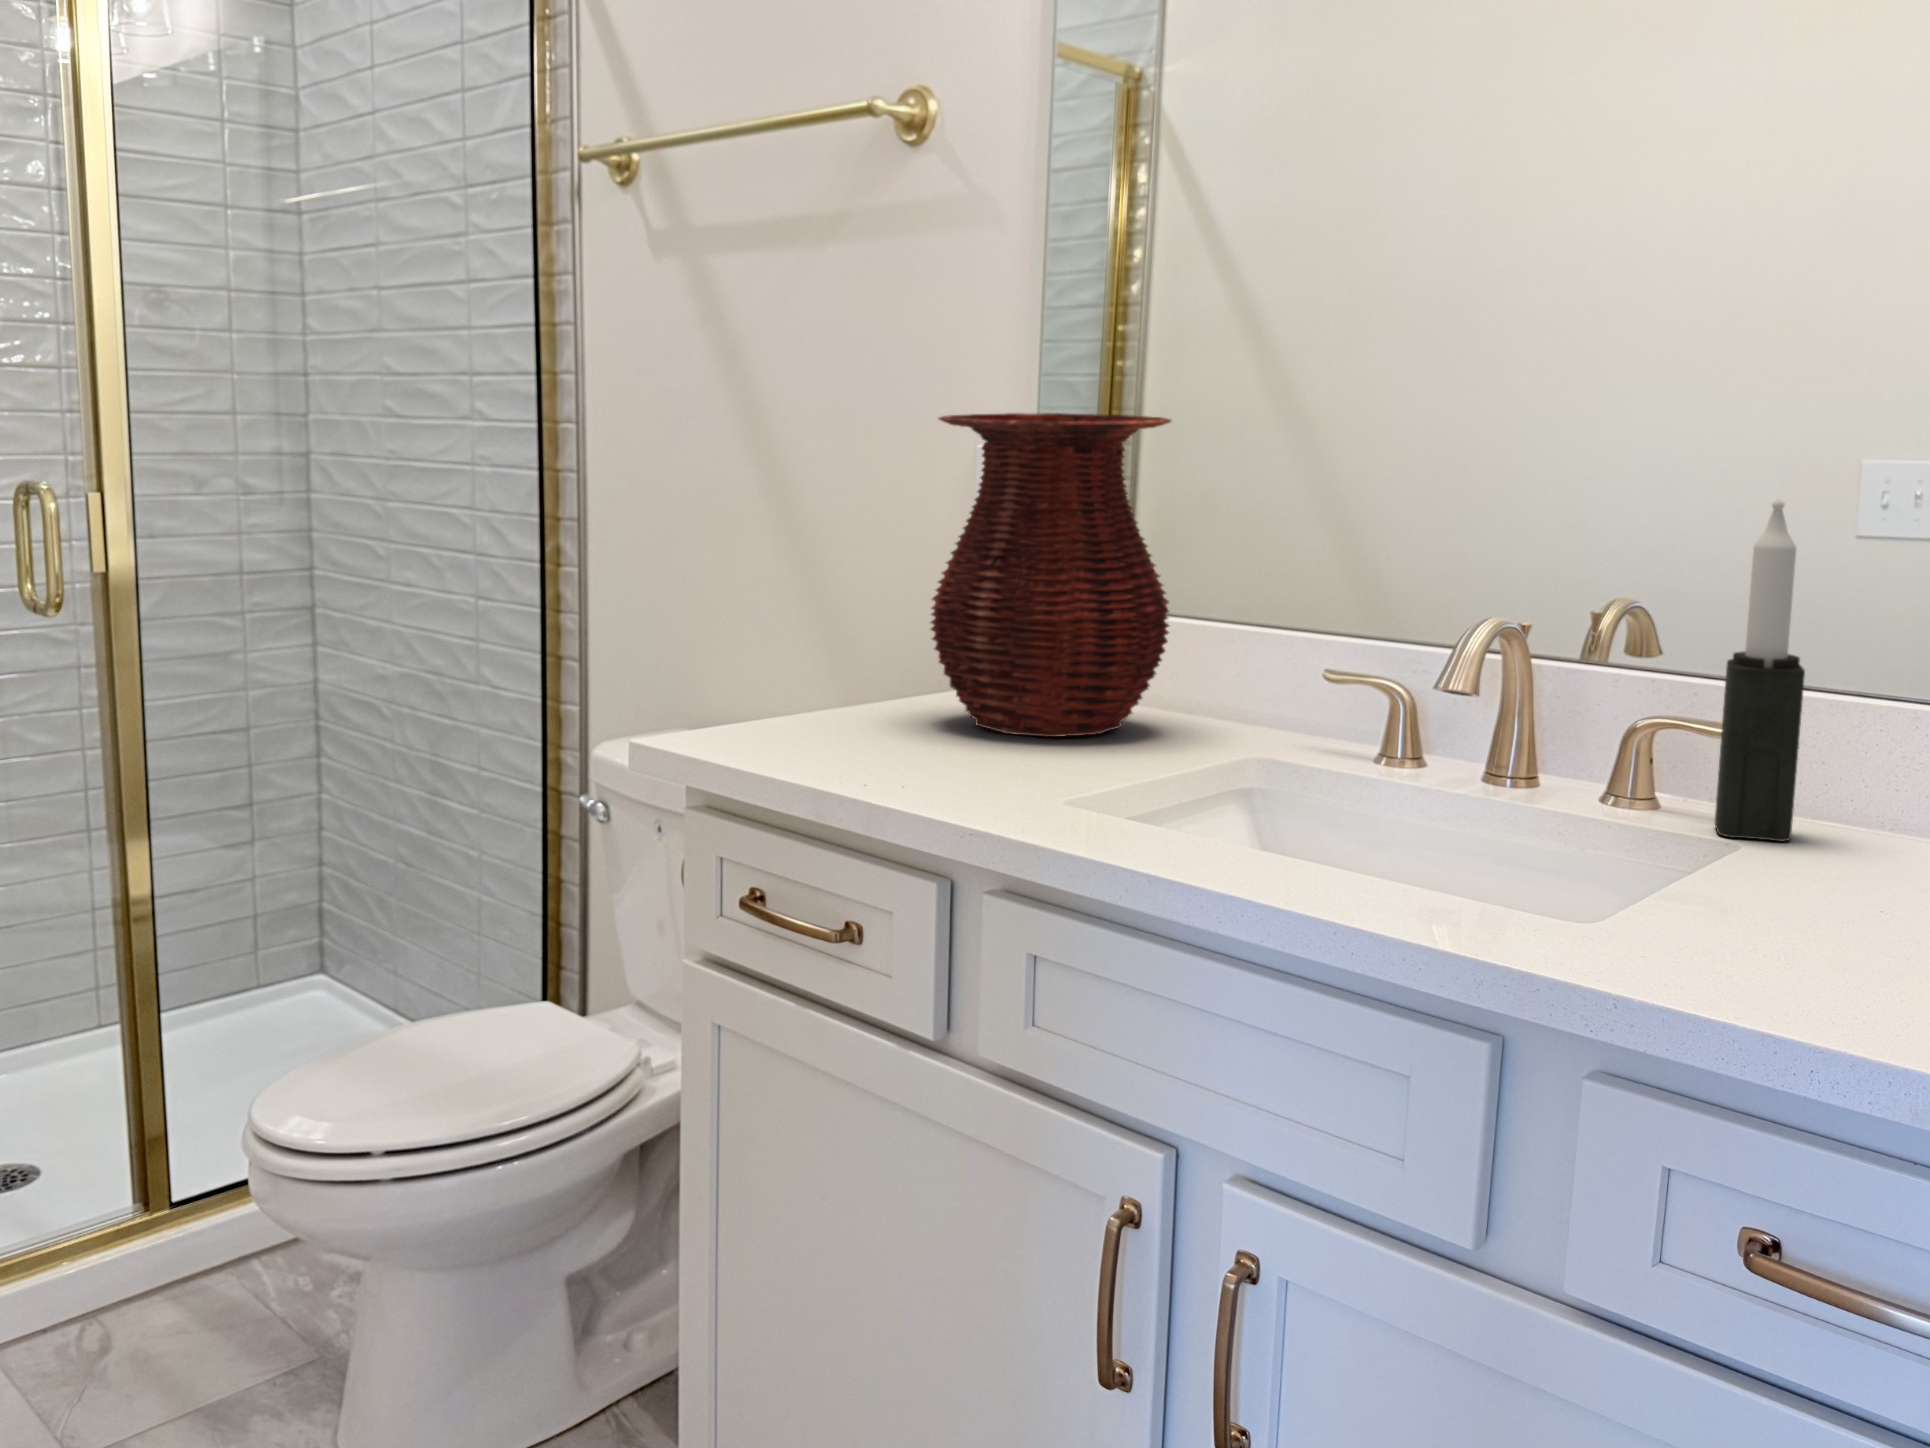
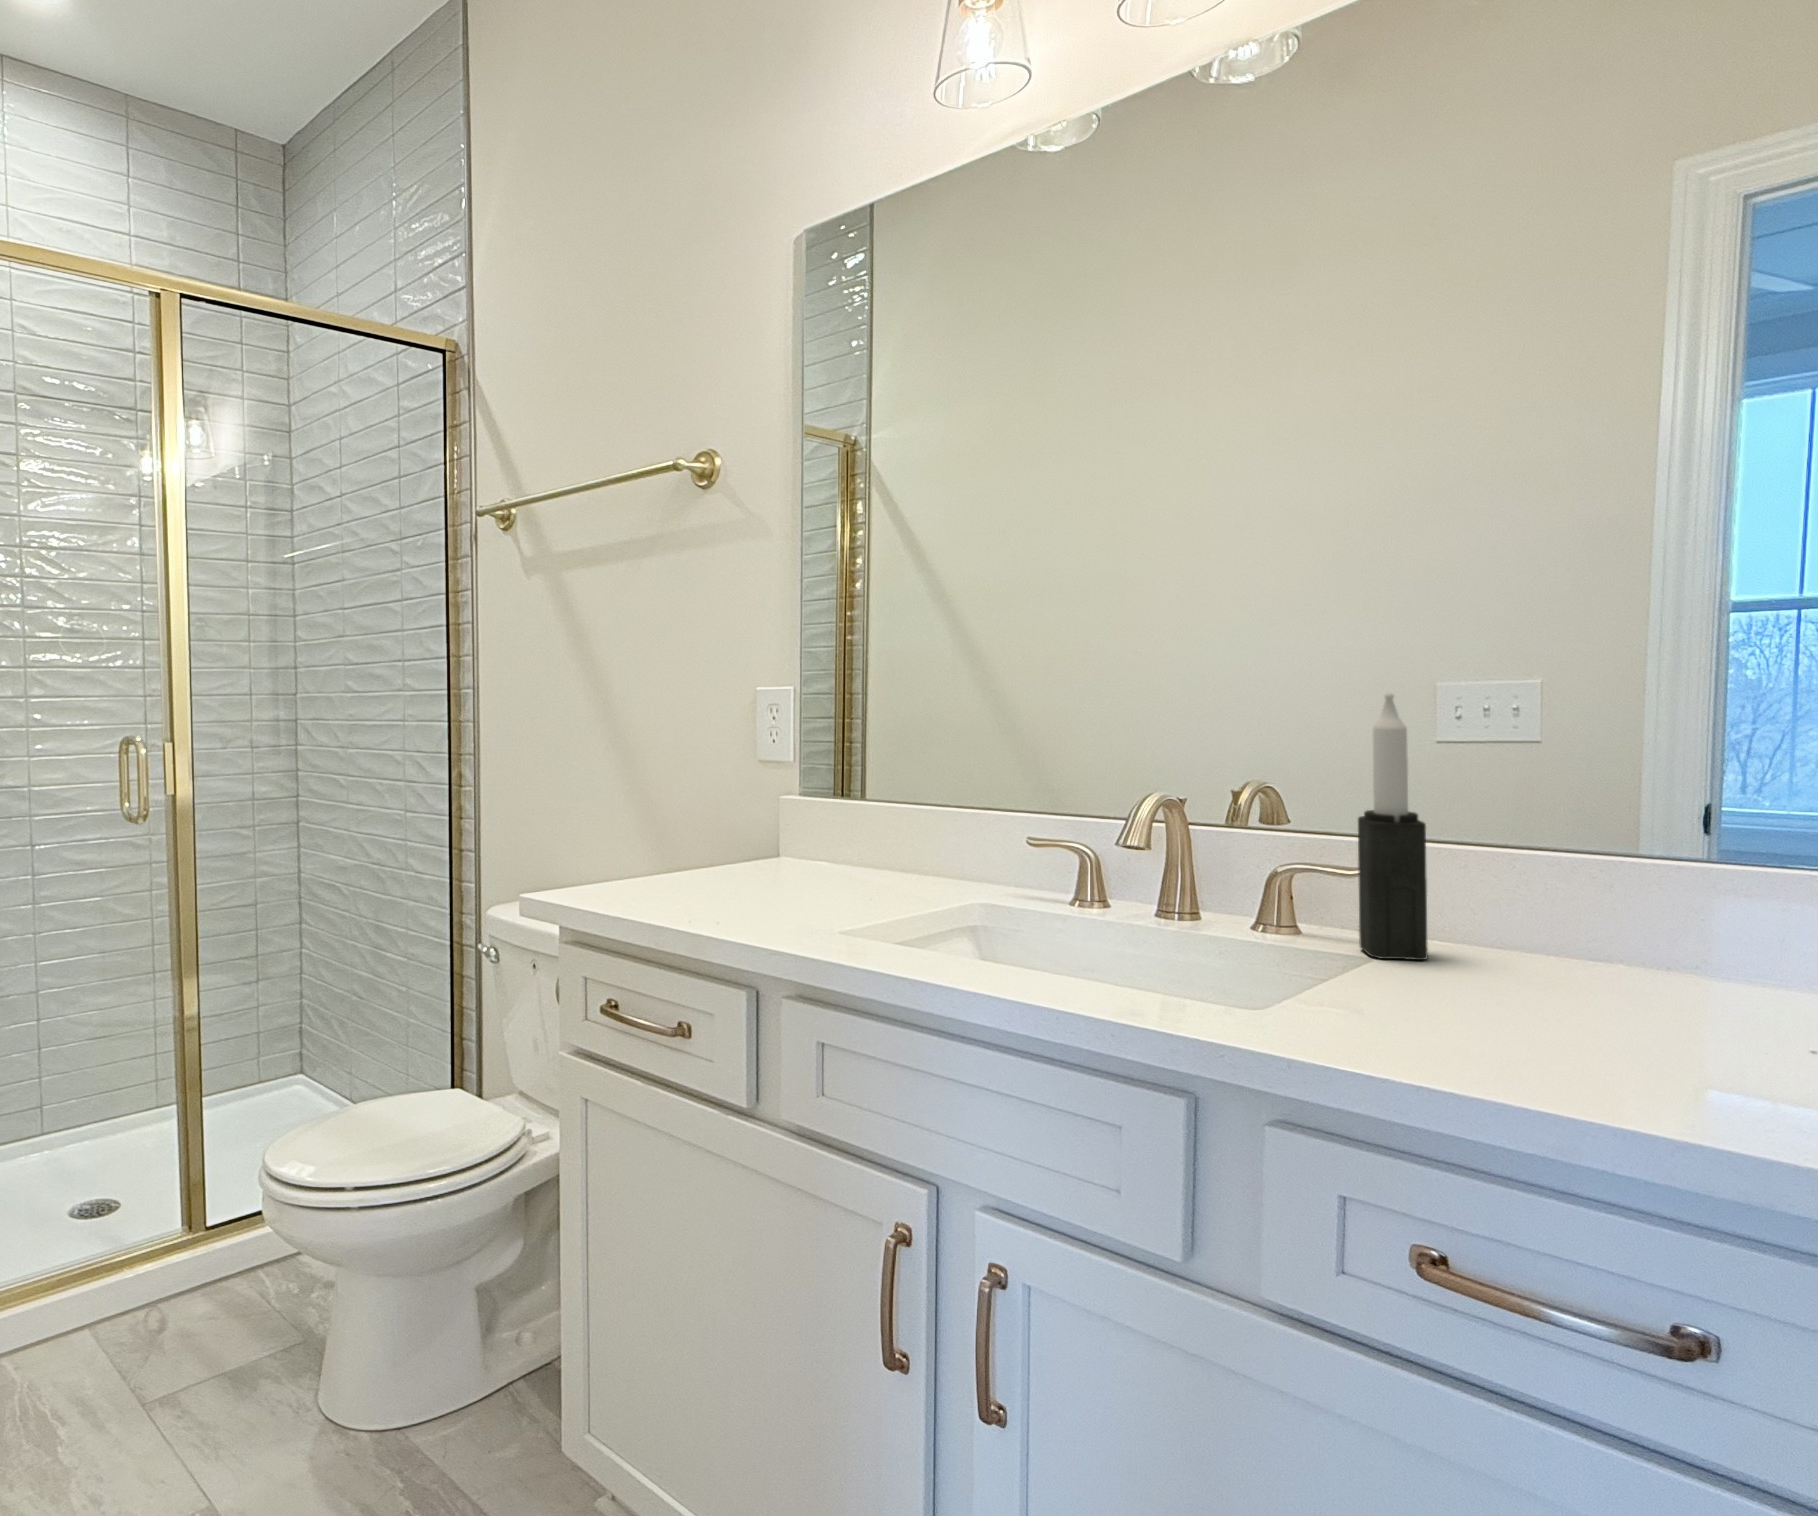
vase: present [931,413,1171,737] -> none [729,658,906,896]

